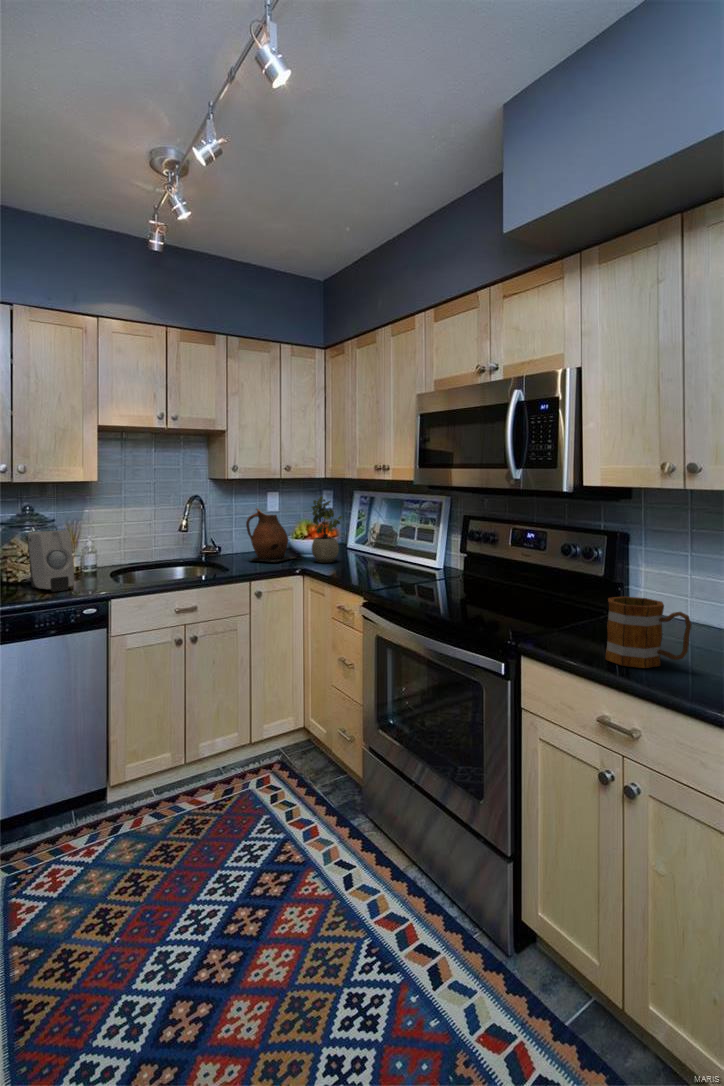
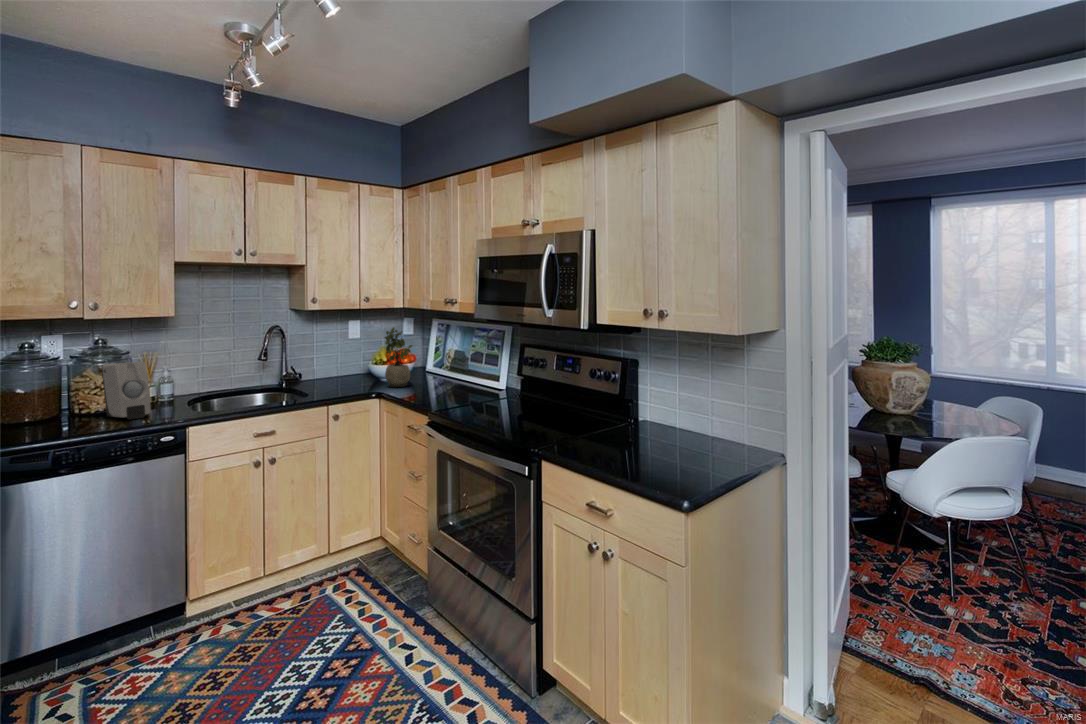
ceramic pitcher: present [246,509,295,562] -> none [323,339,372,388]
mug: present [606,597,691,668] -> none [599,409,656,463]

